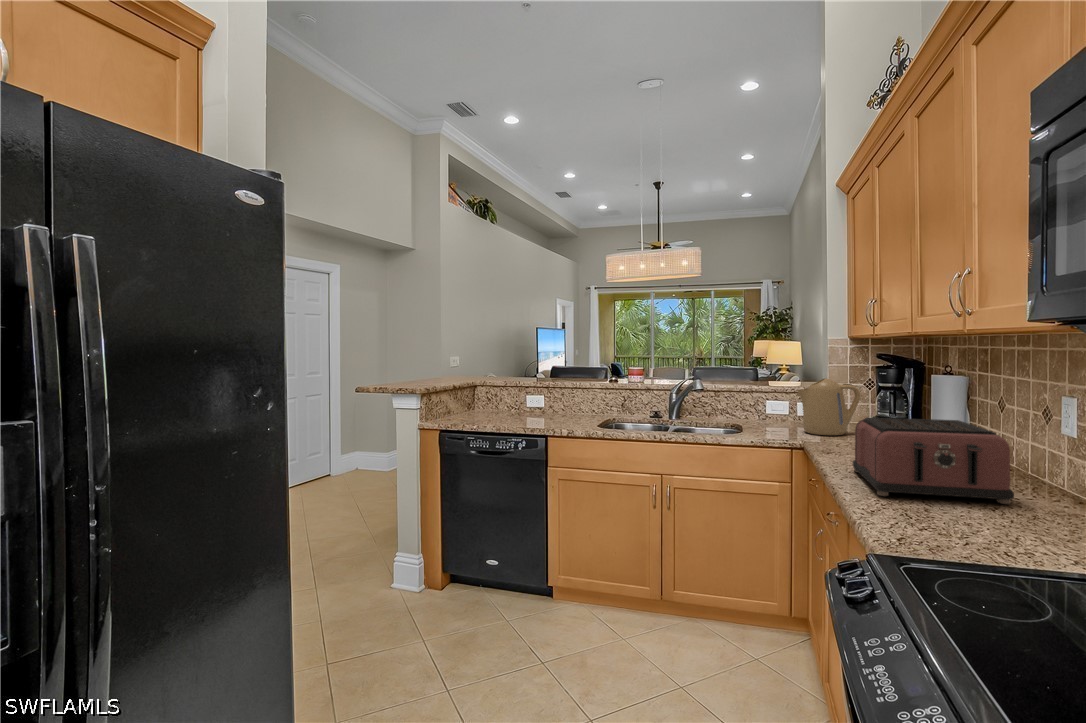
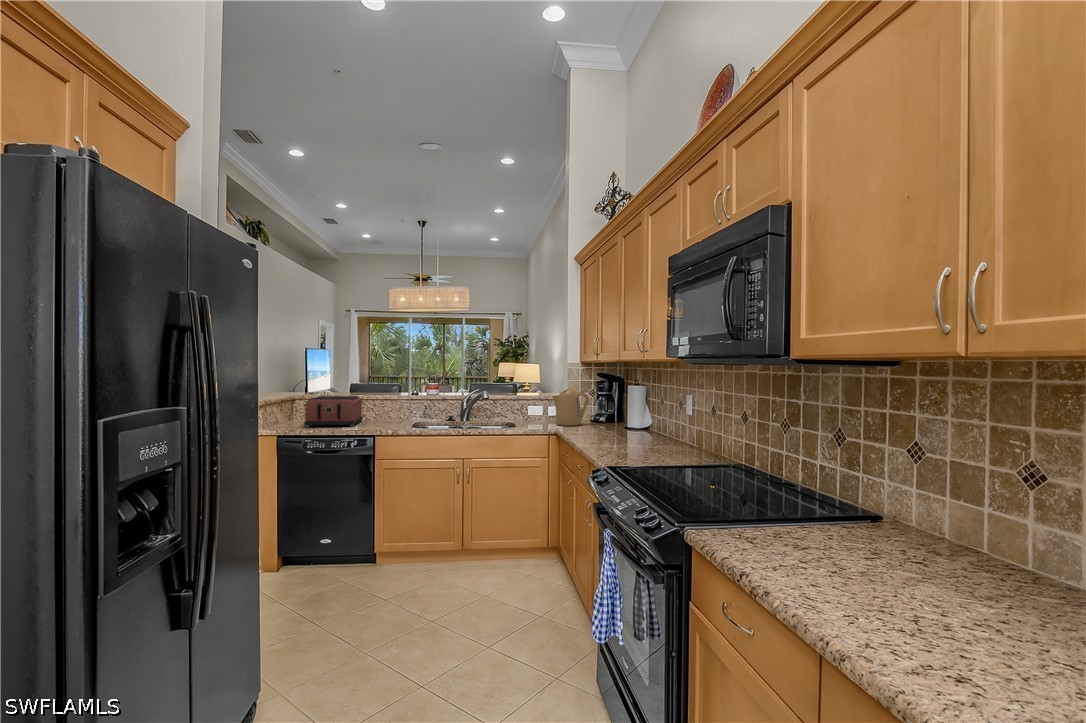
toaster: present [852,418,1014,504] -> present [304,396,363,427]

